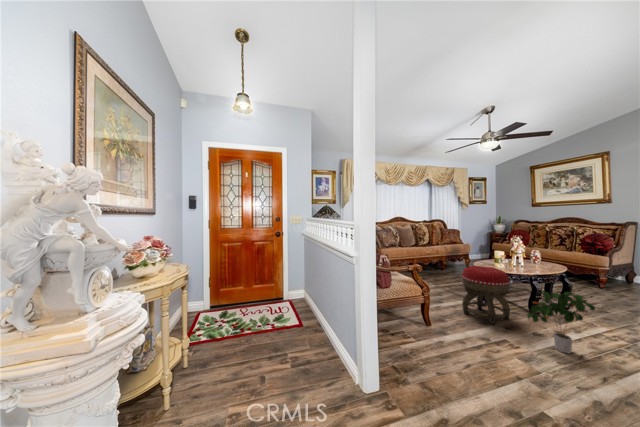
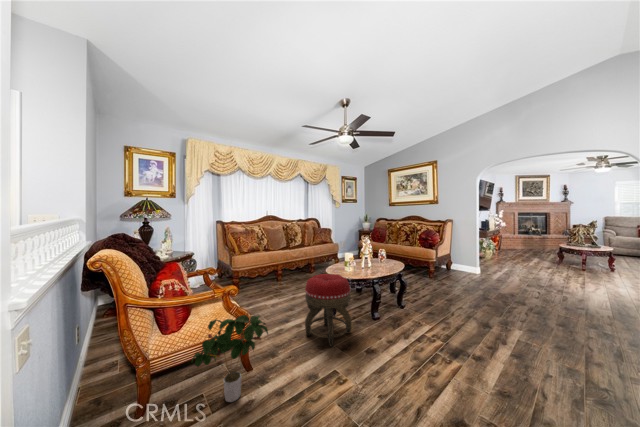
potted plant: present [527,291,595,353] -> present [192,315,268,402]

